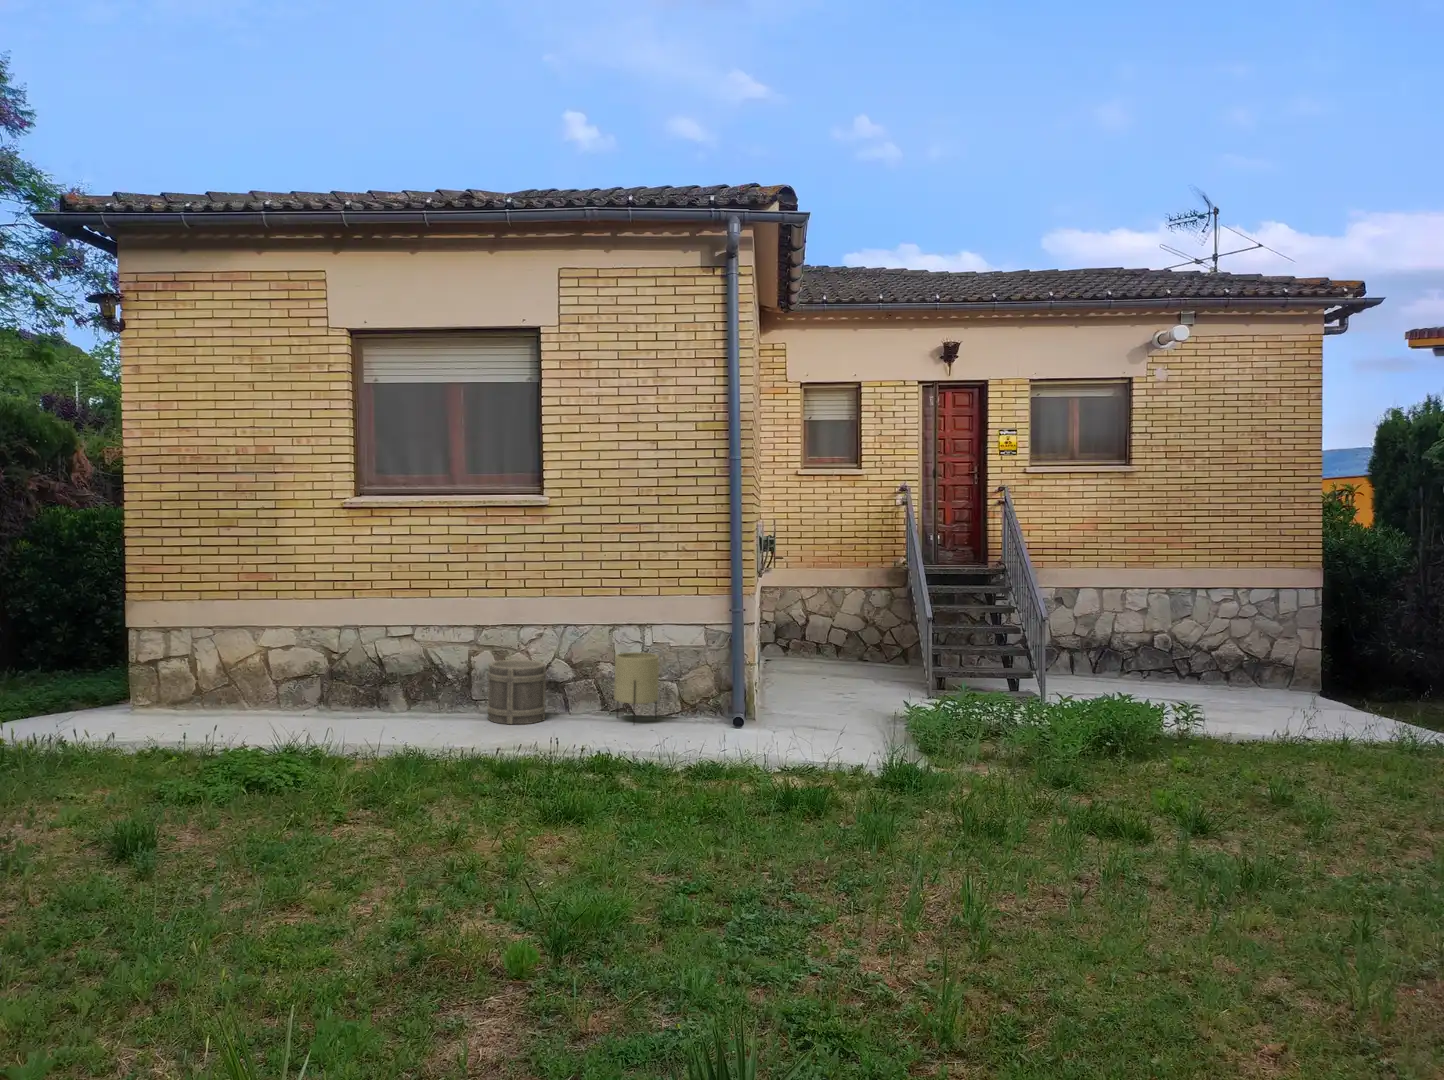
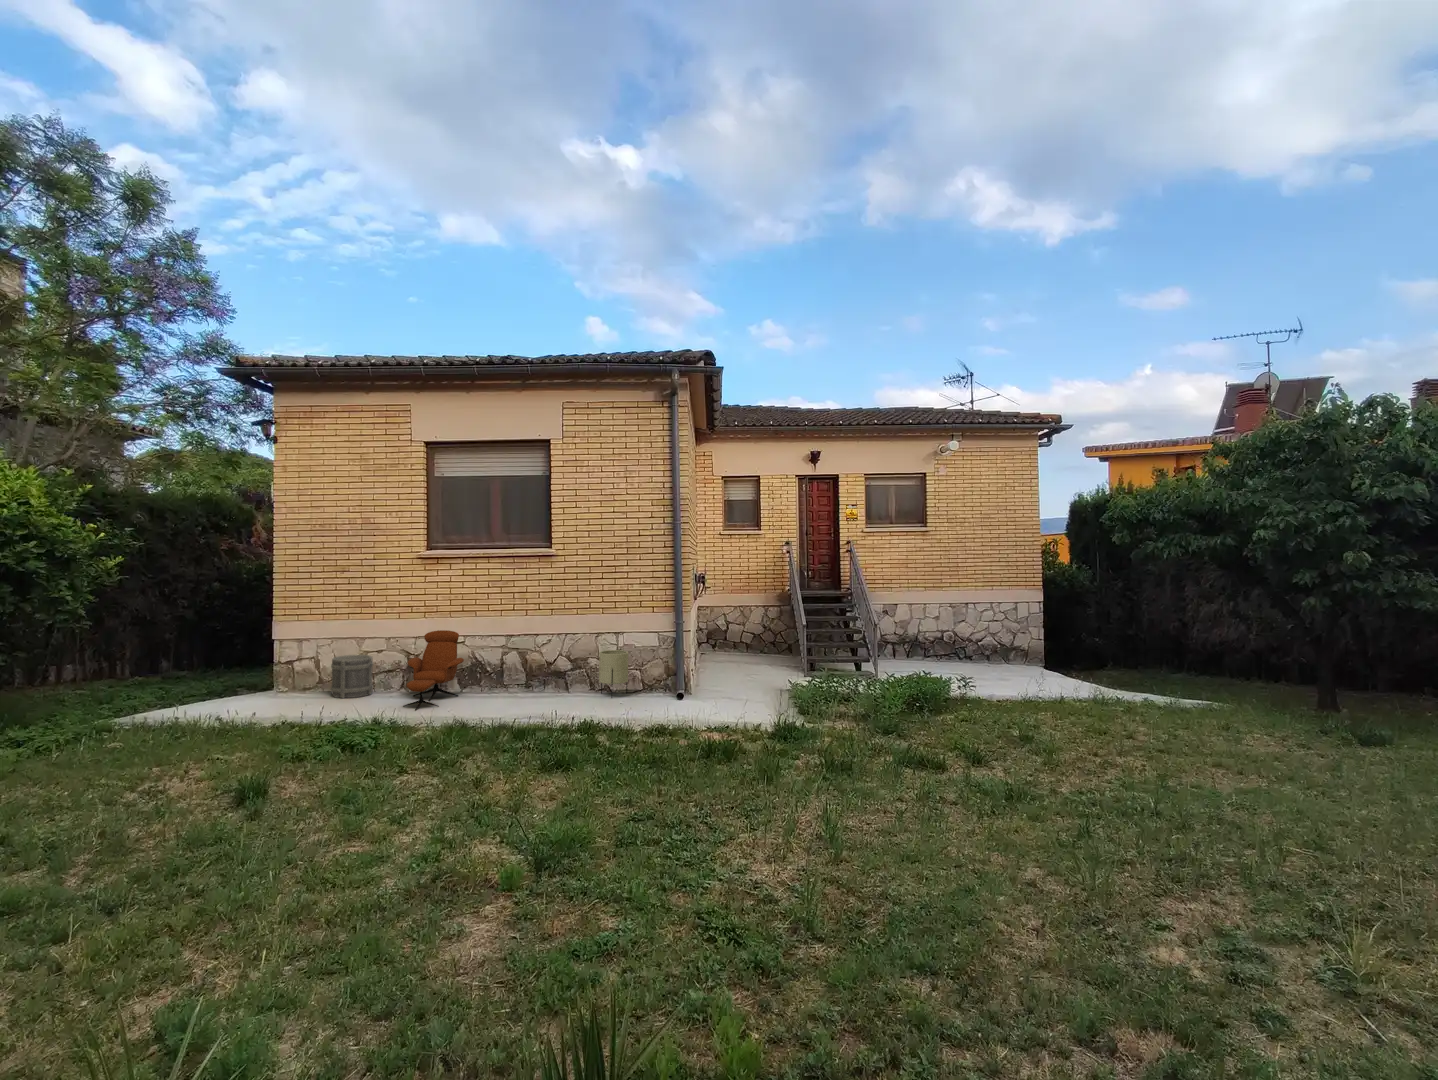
lounge chair: none [324,618,411,736] -> present [403,630,464,710]
bucket: present [487,660,546,724] -> present [331,655,373,698]

